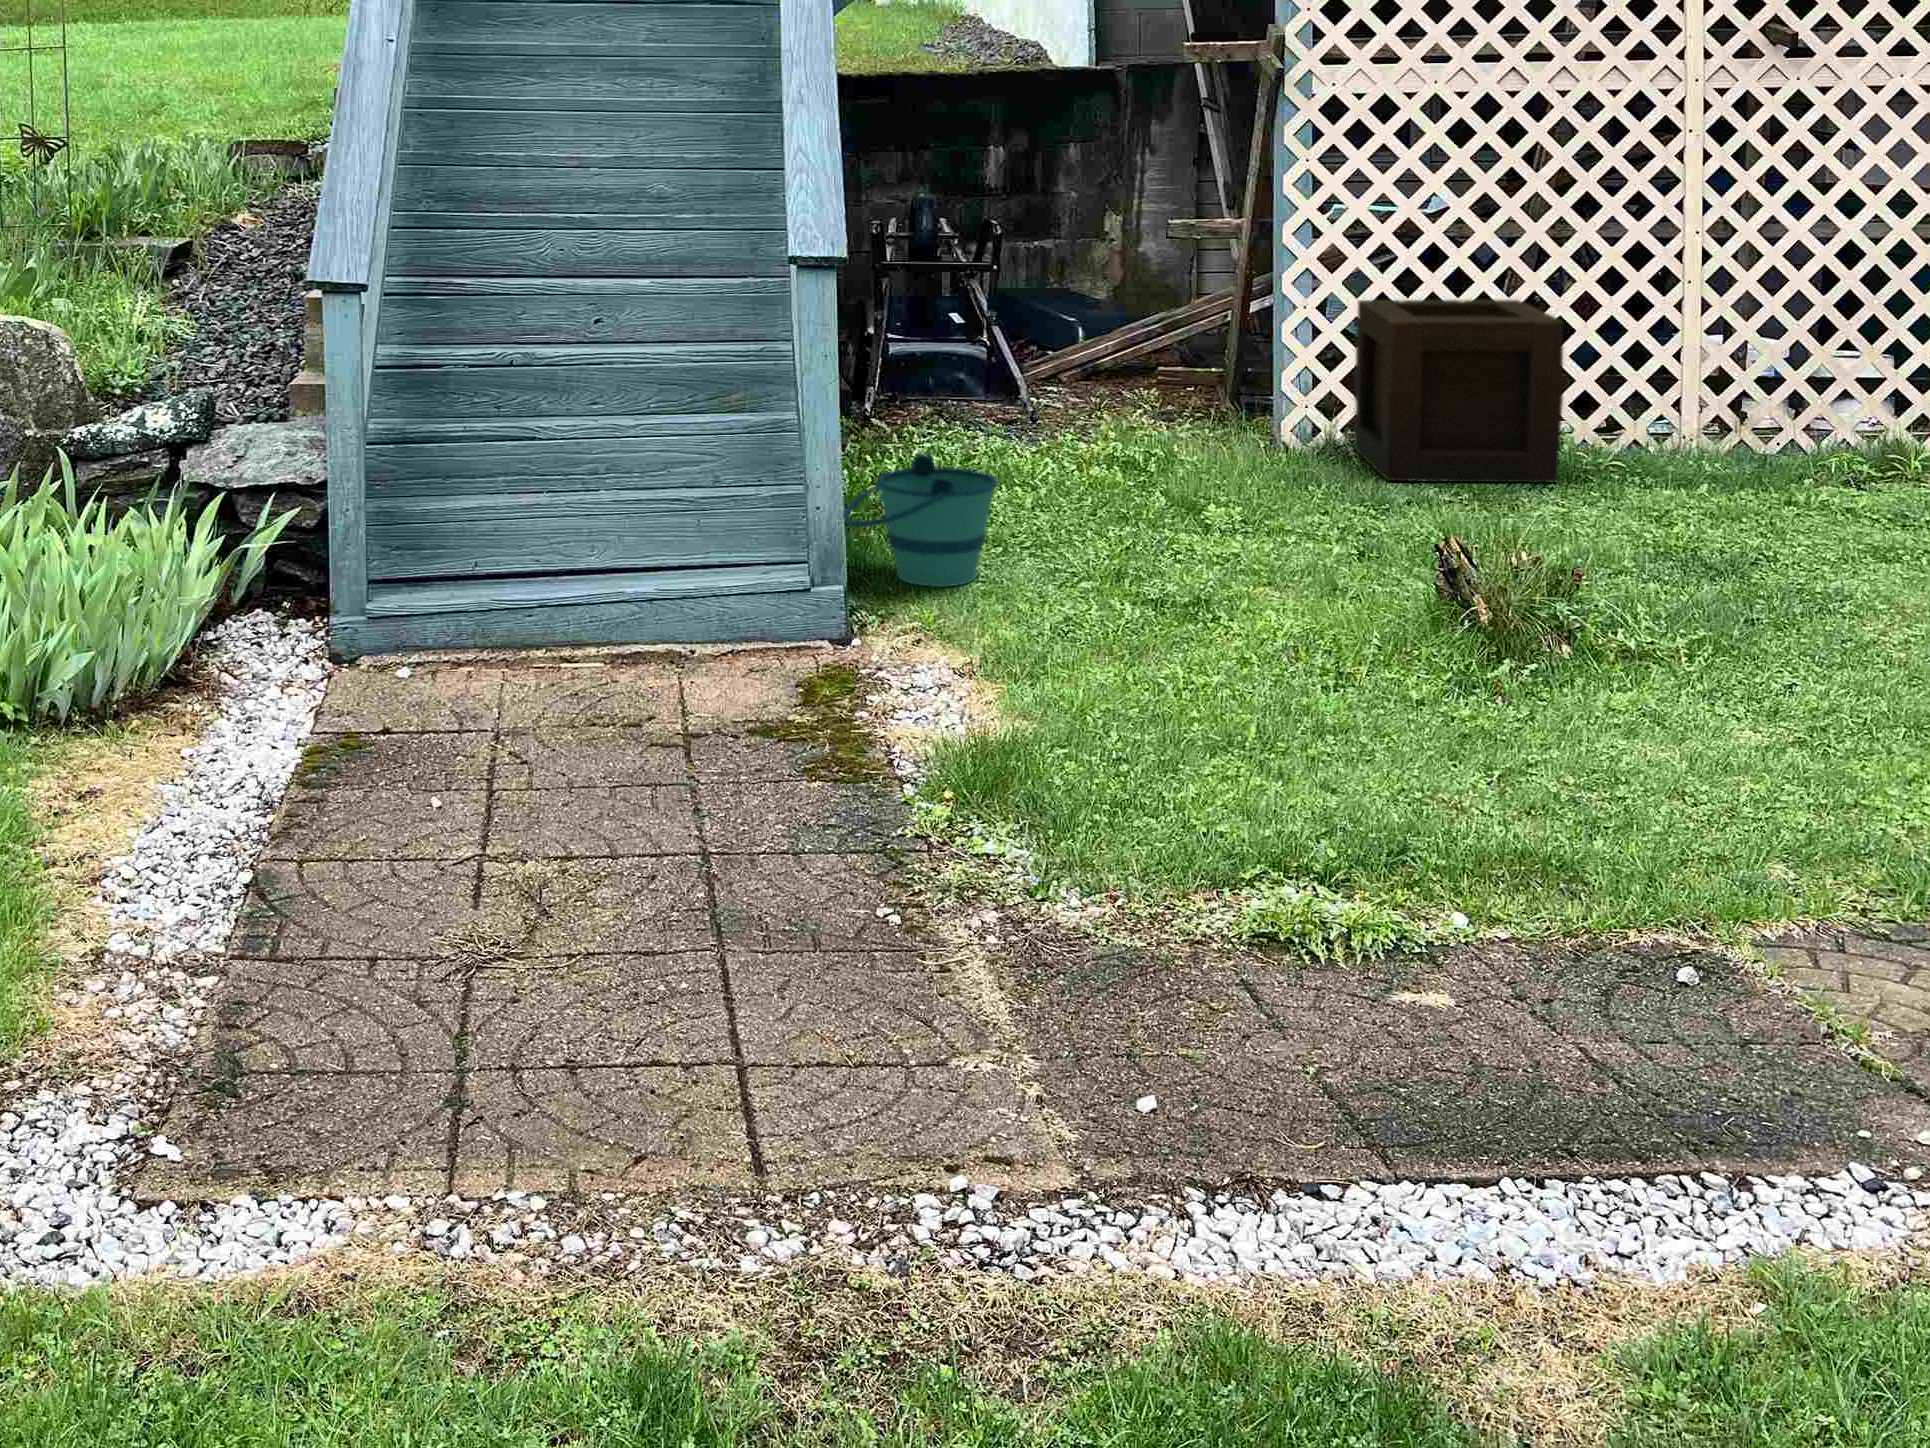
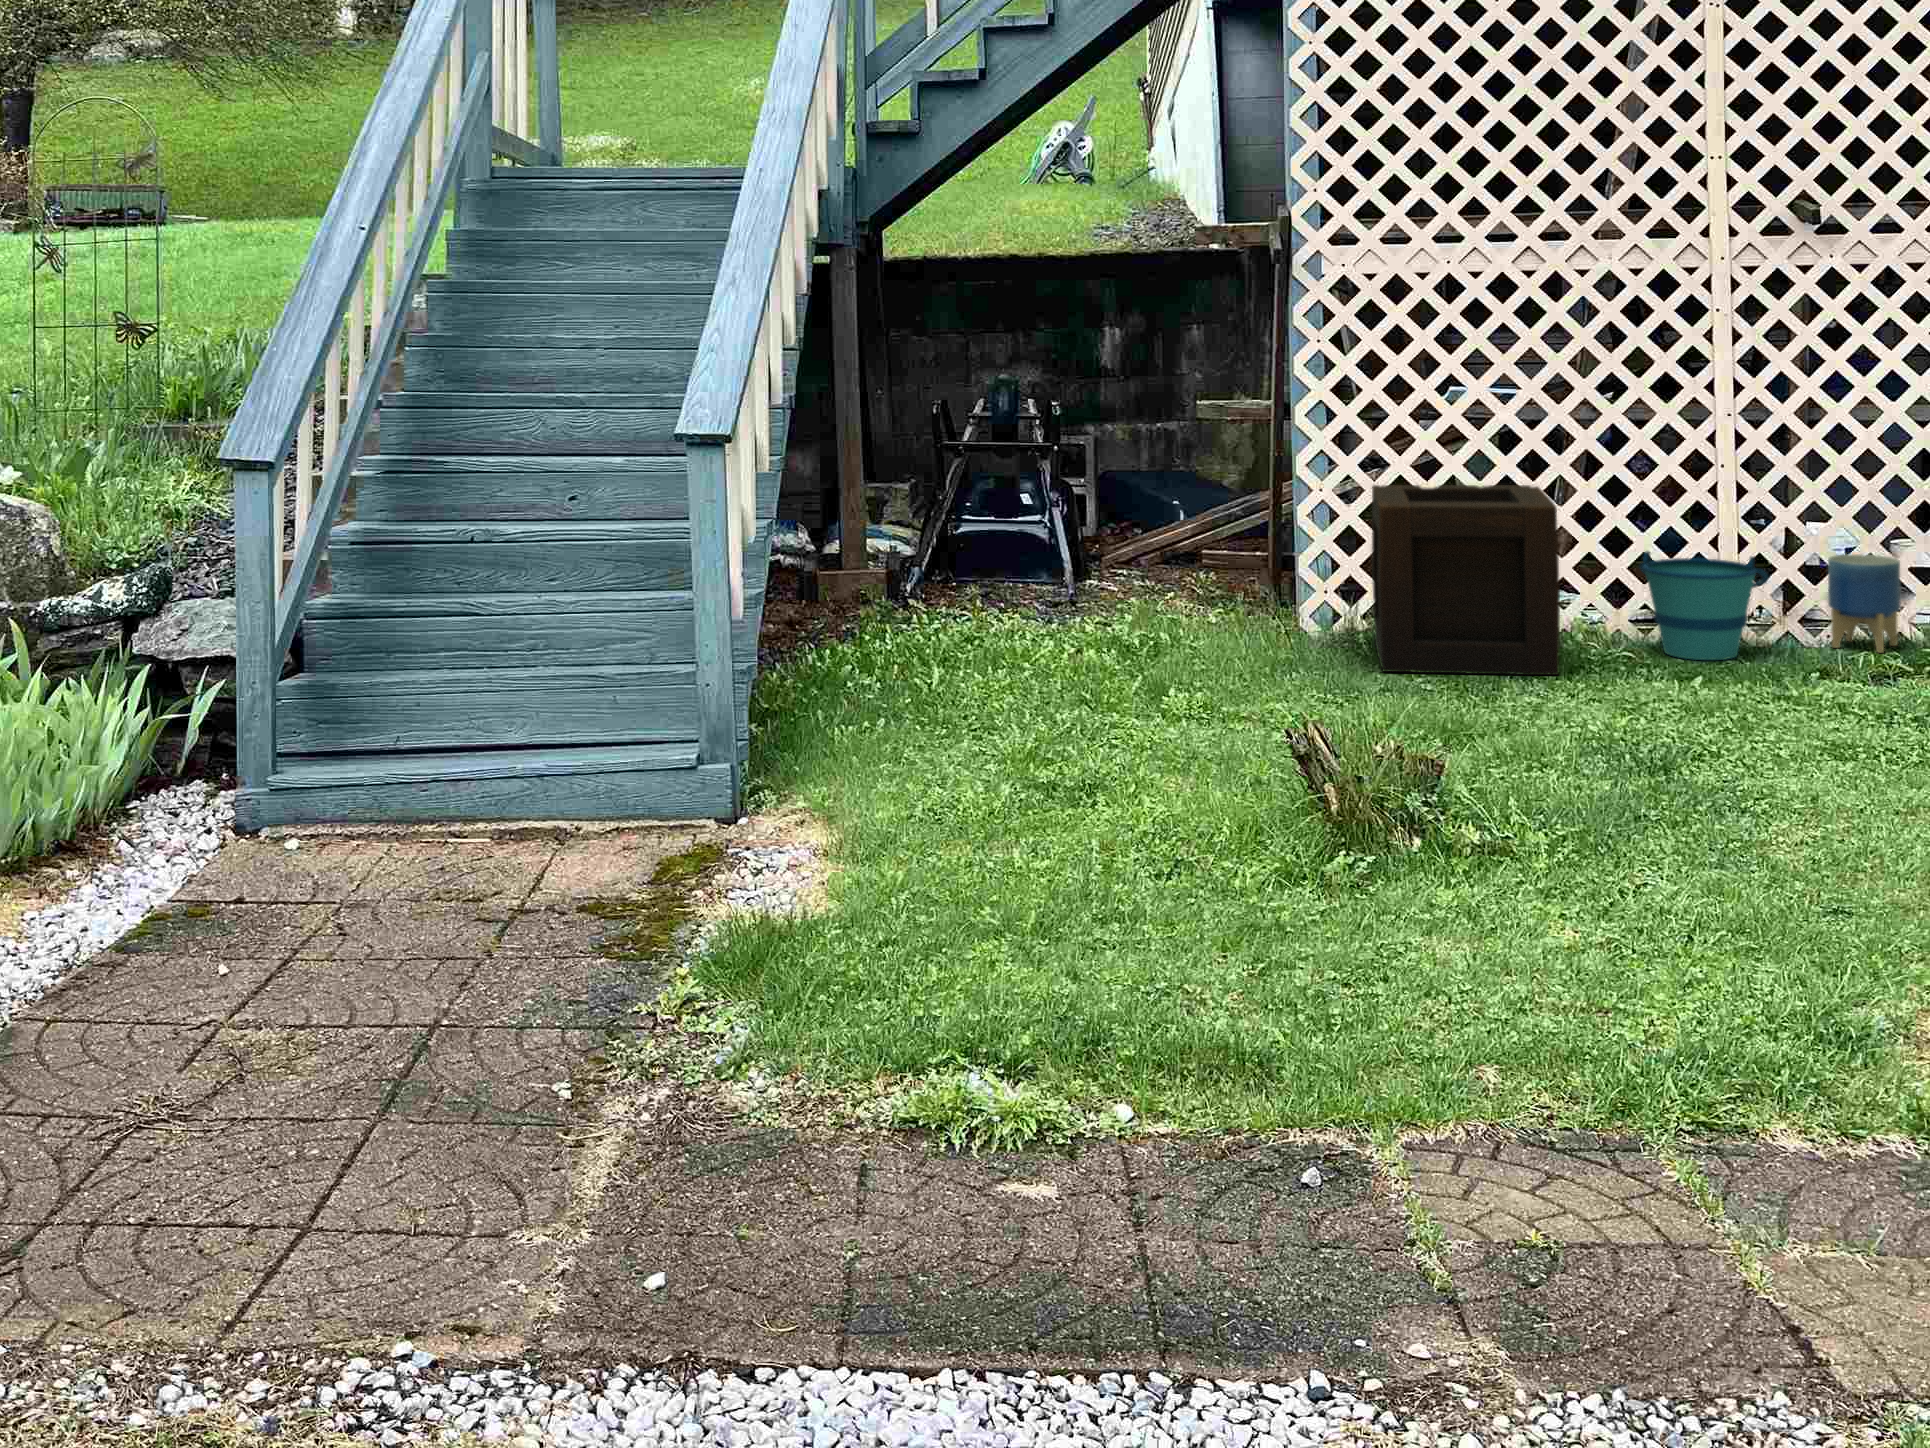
planter: none [1788,364,1860,457] -> present [1828,554,1901,653]
bucket: present [844,454,998,587] -> present [1639,551,1768,660]

